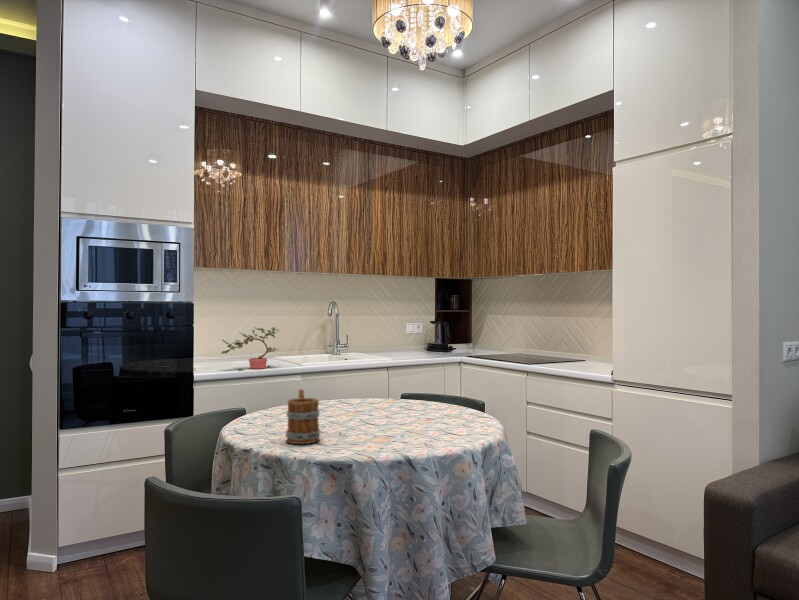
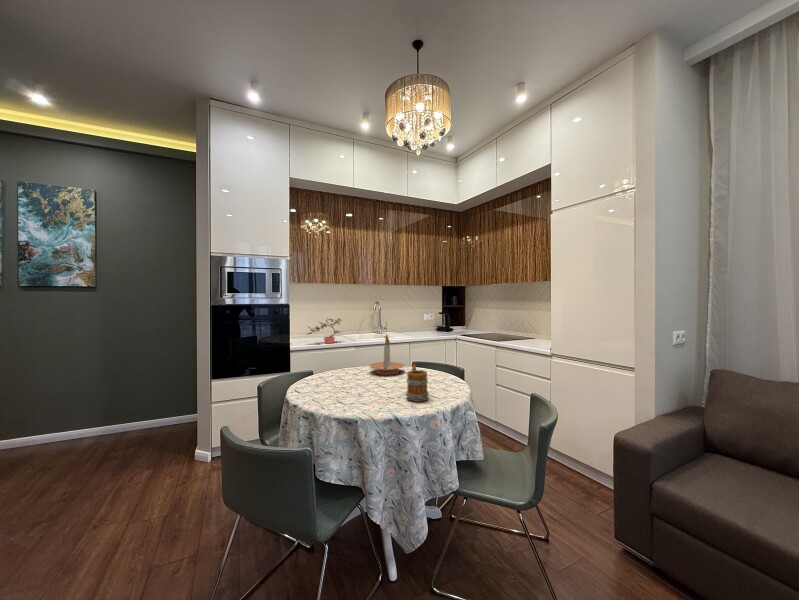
candle holder: none [341,348,396,411] -> present [370,335,404,375]
mug: present [286,390,320,444] -> present [406,364,429,402]

